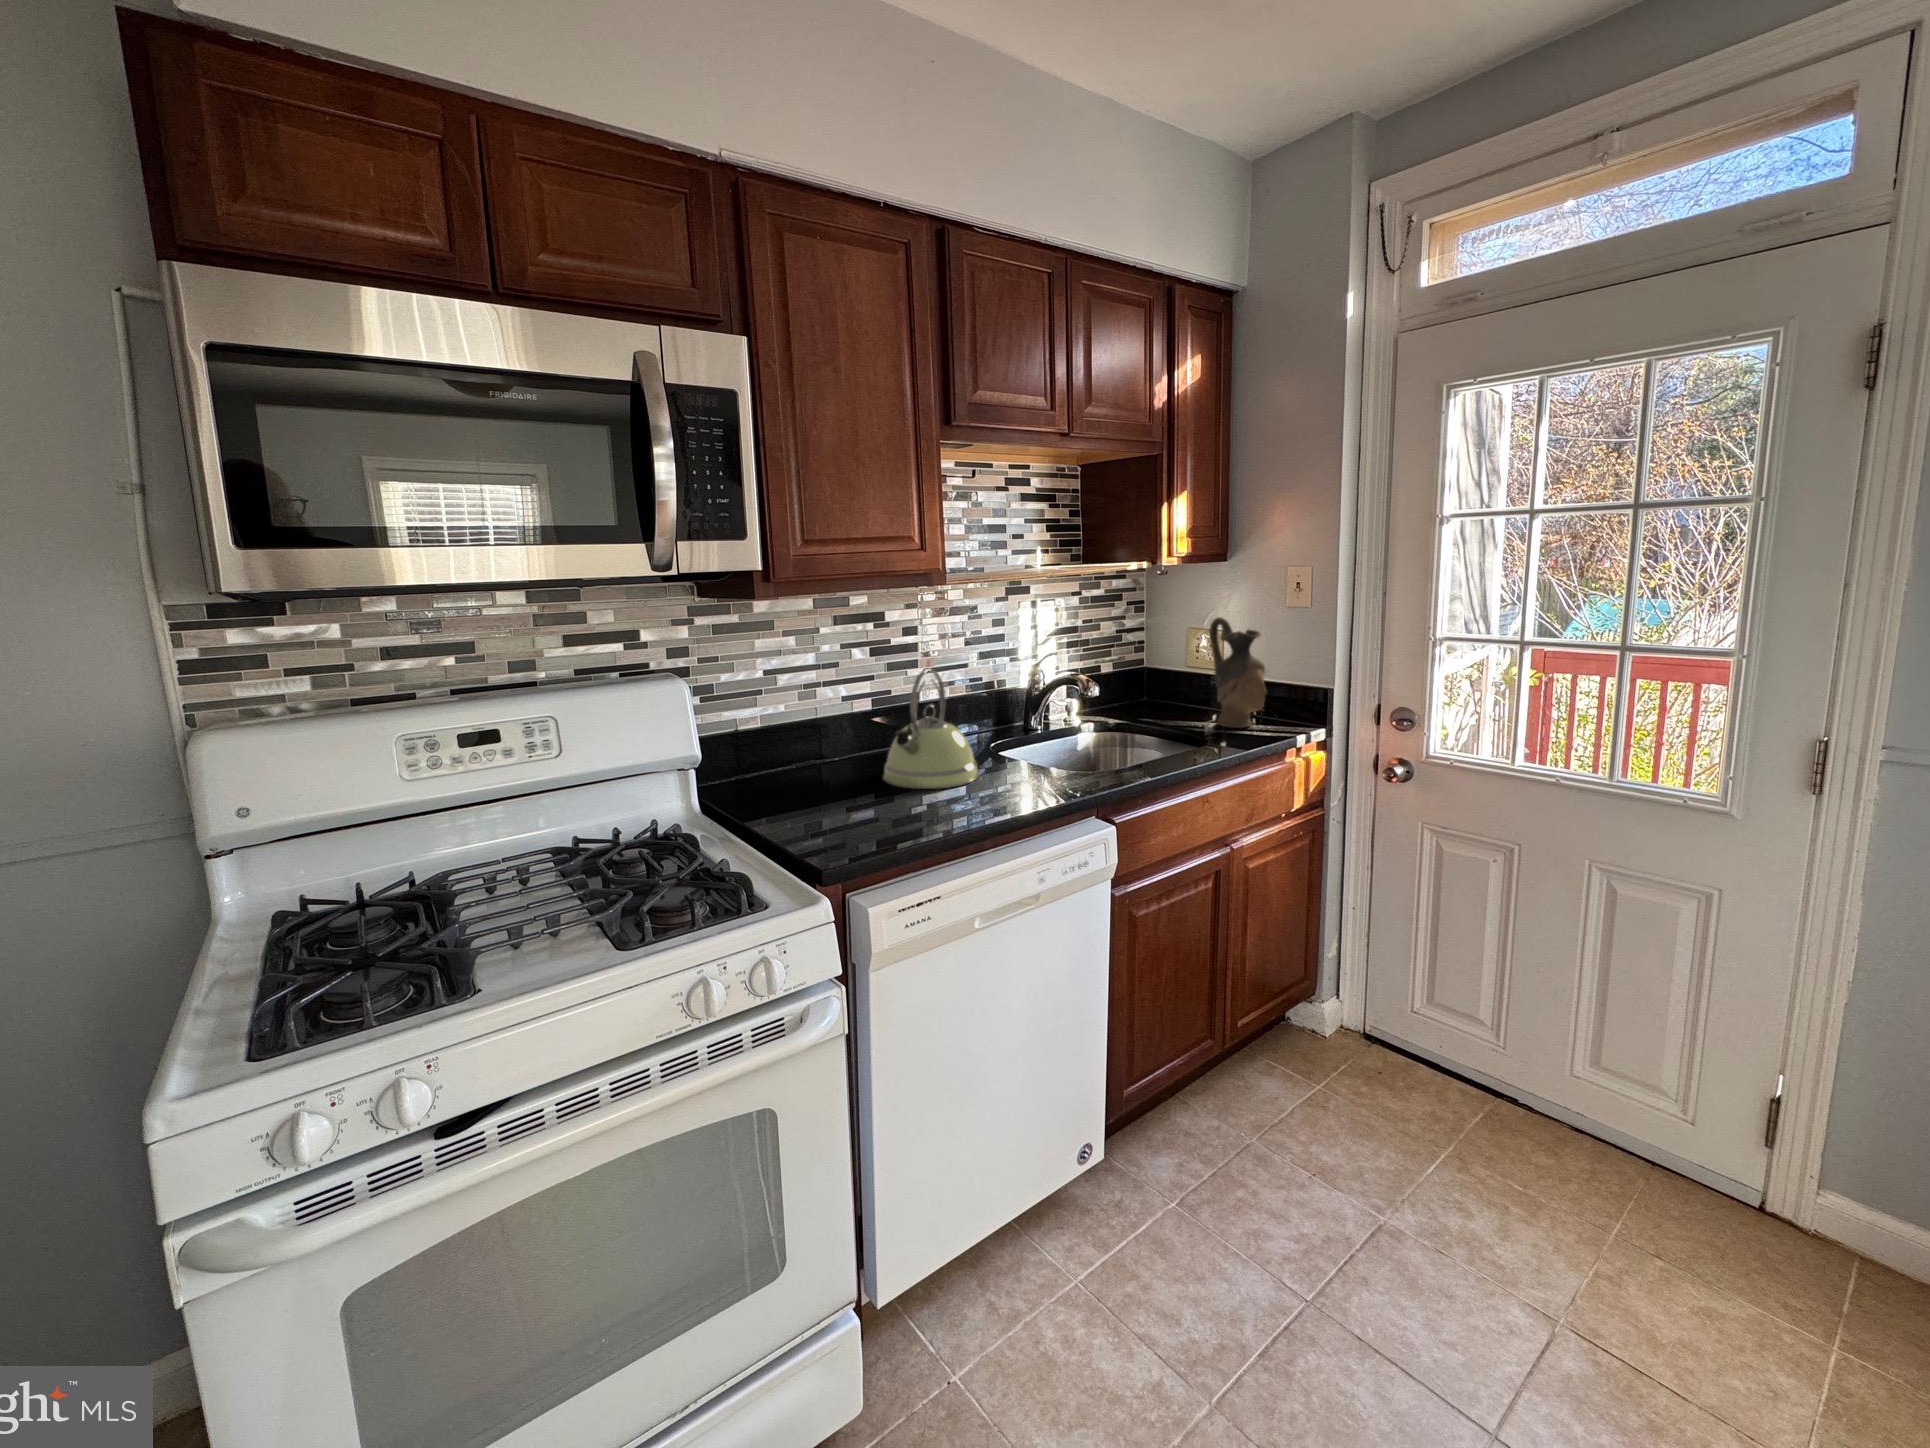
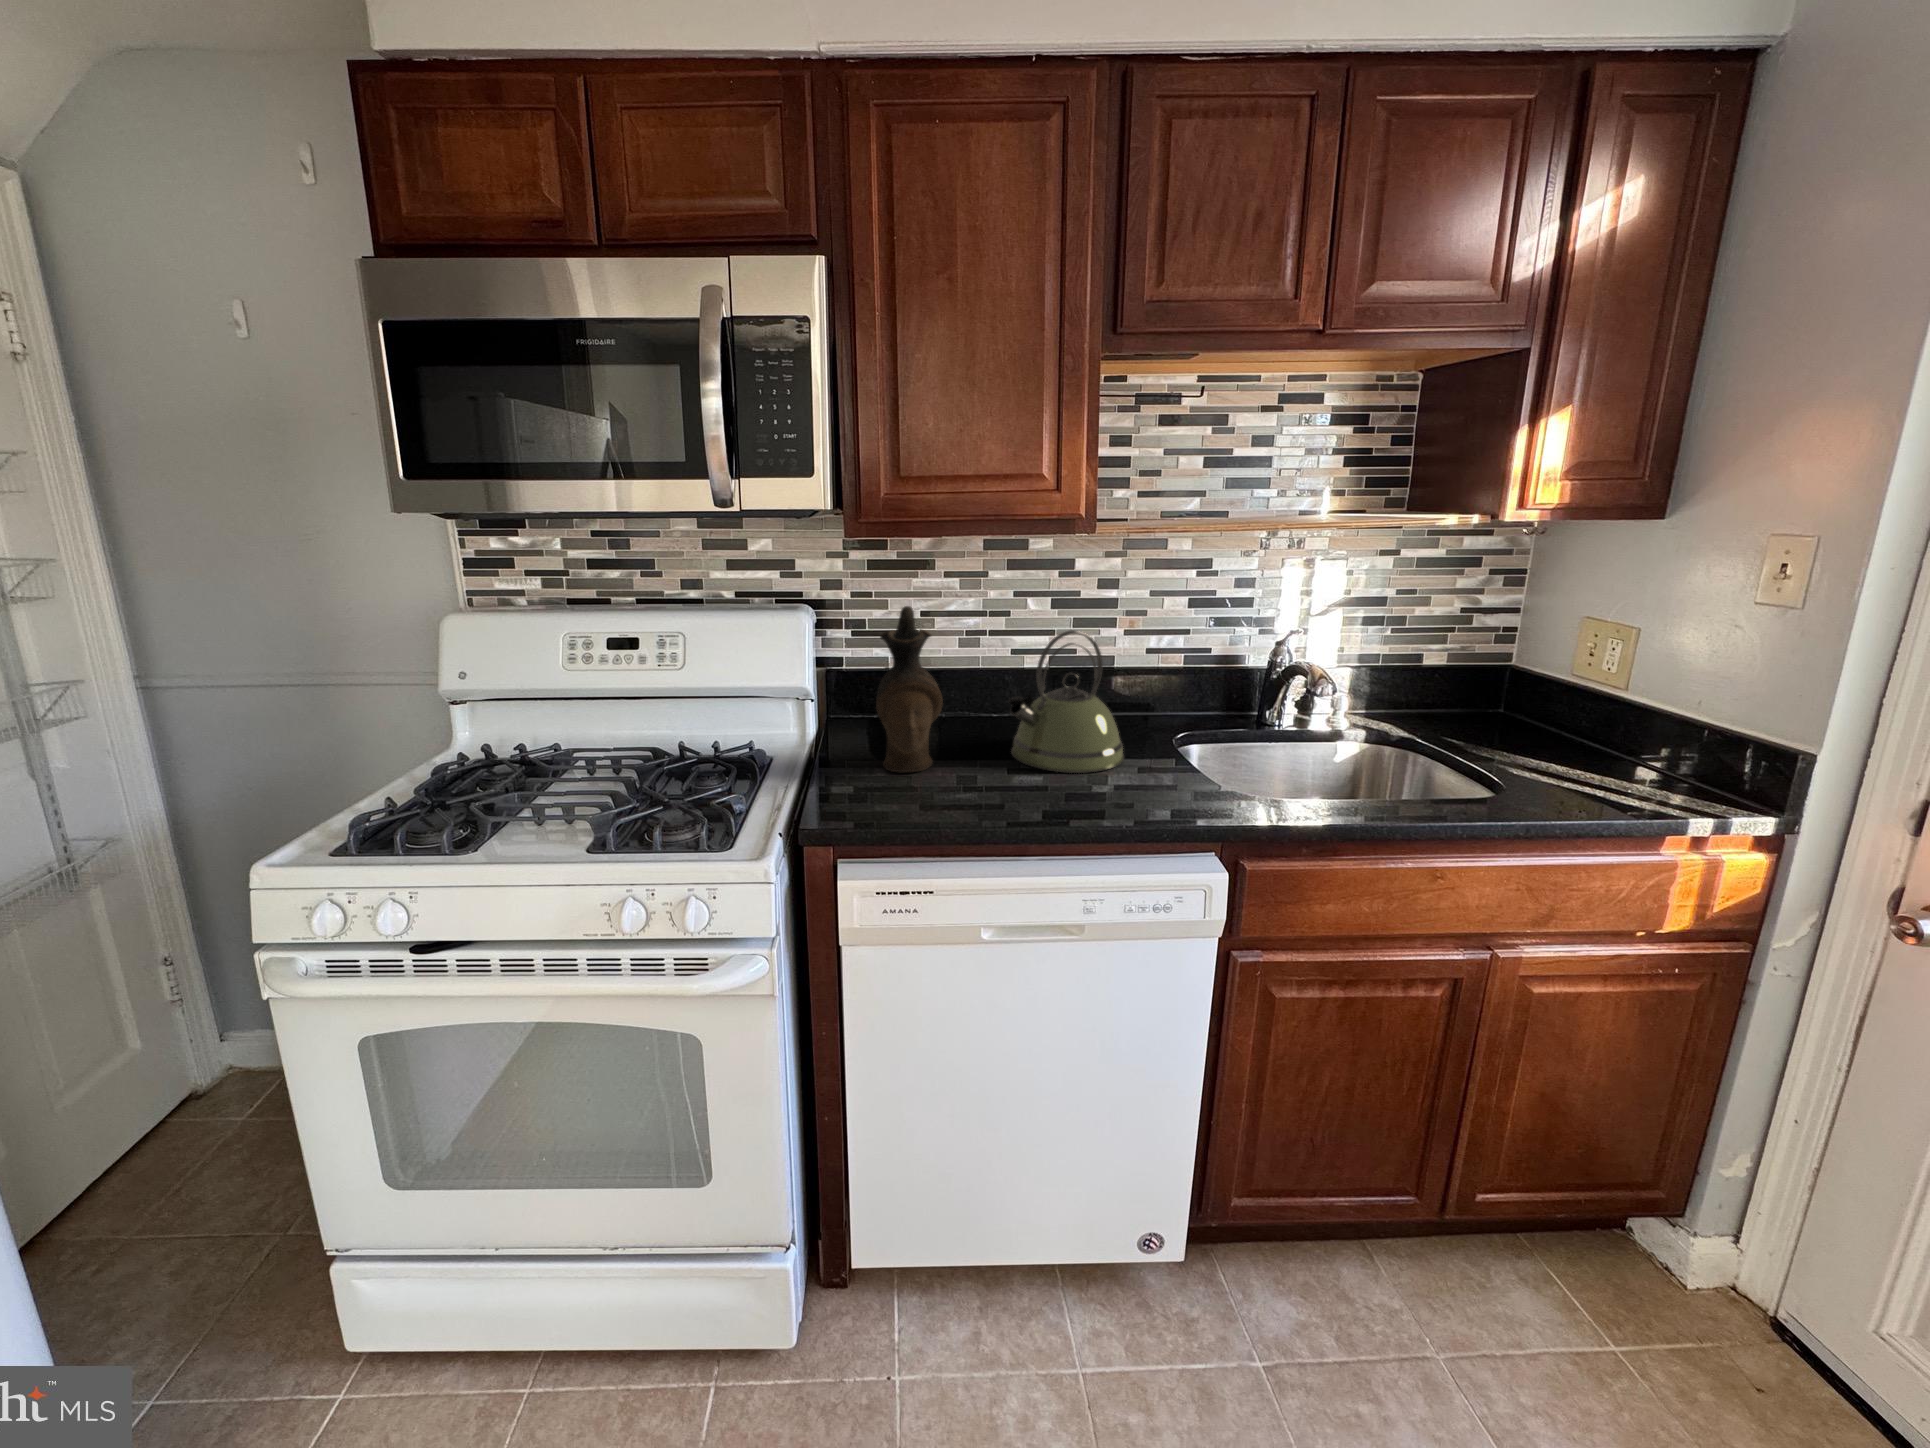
ceramic pitcher: present [1209,617,1267,728] -> present [876,606,943,772]

